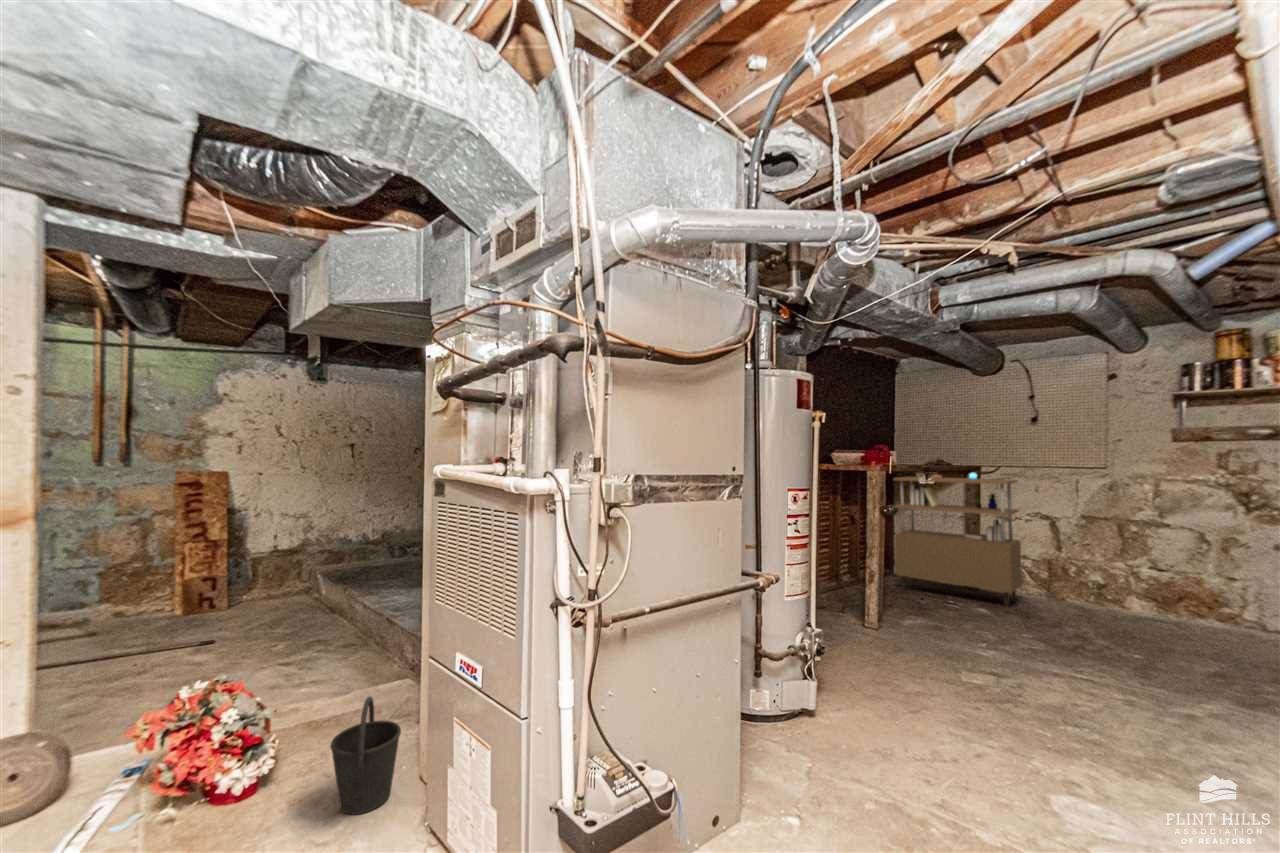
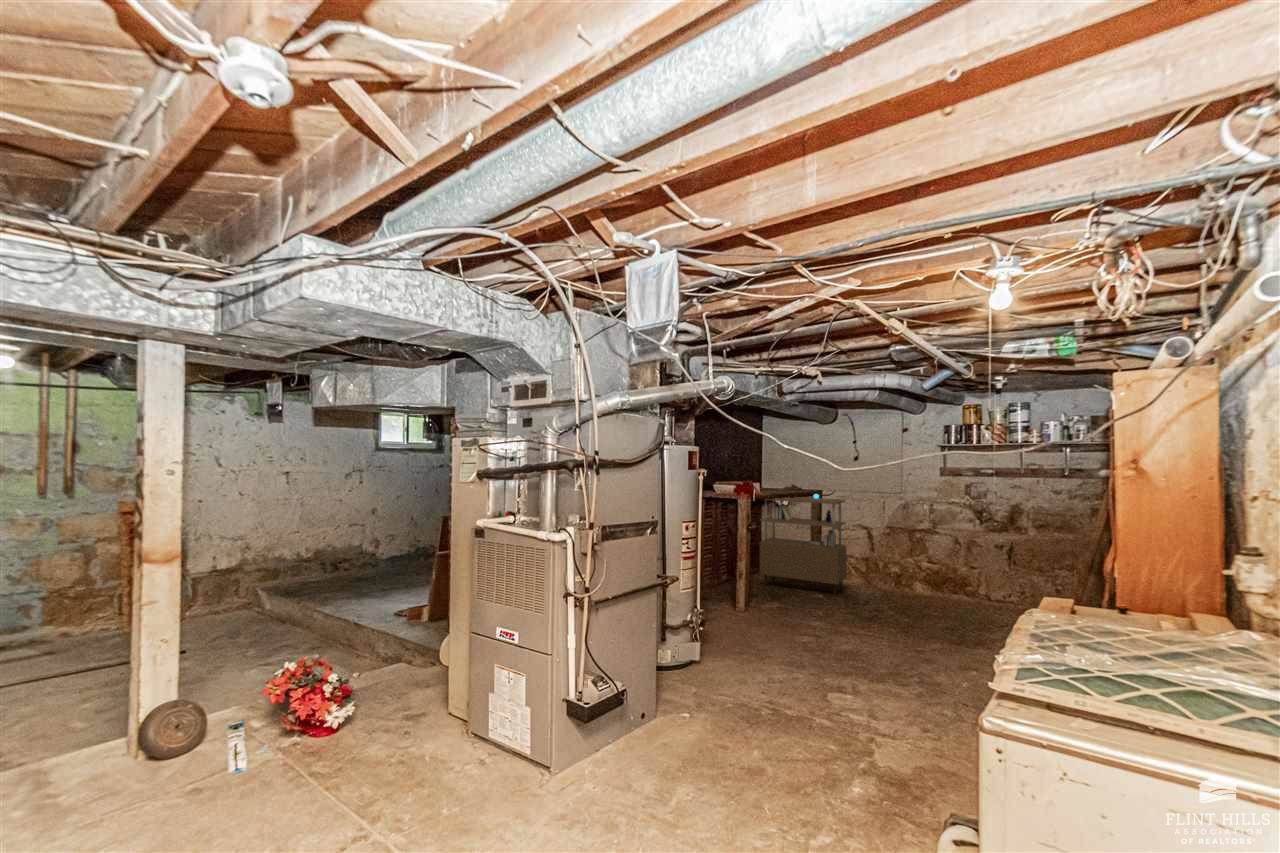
bucket: present [330,697,401,814] -> none [407,664,449,734]

